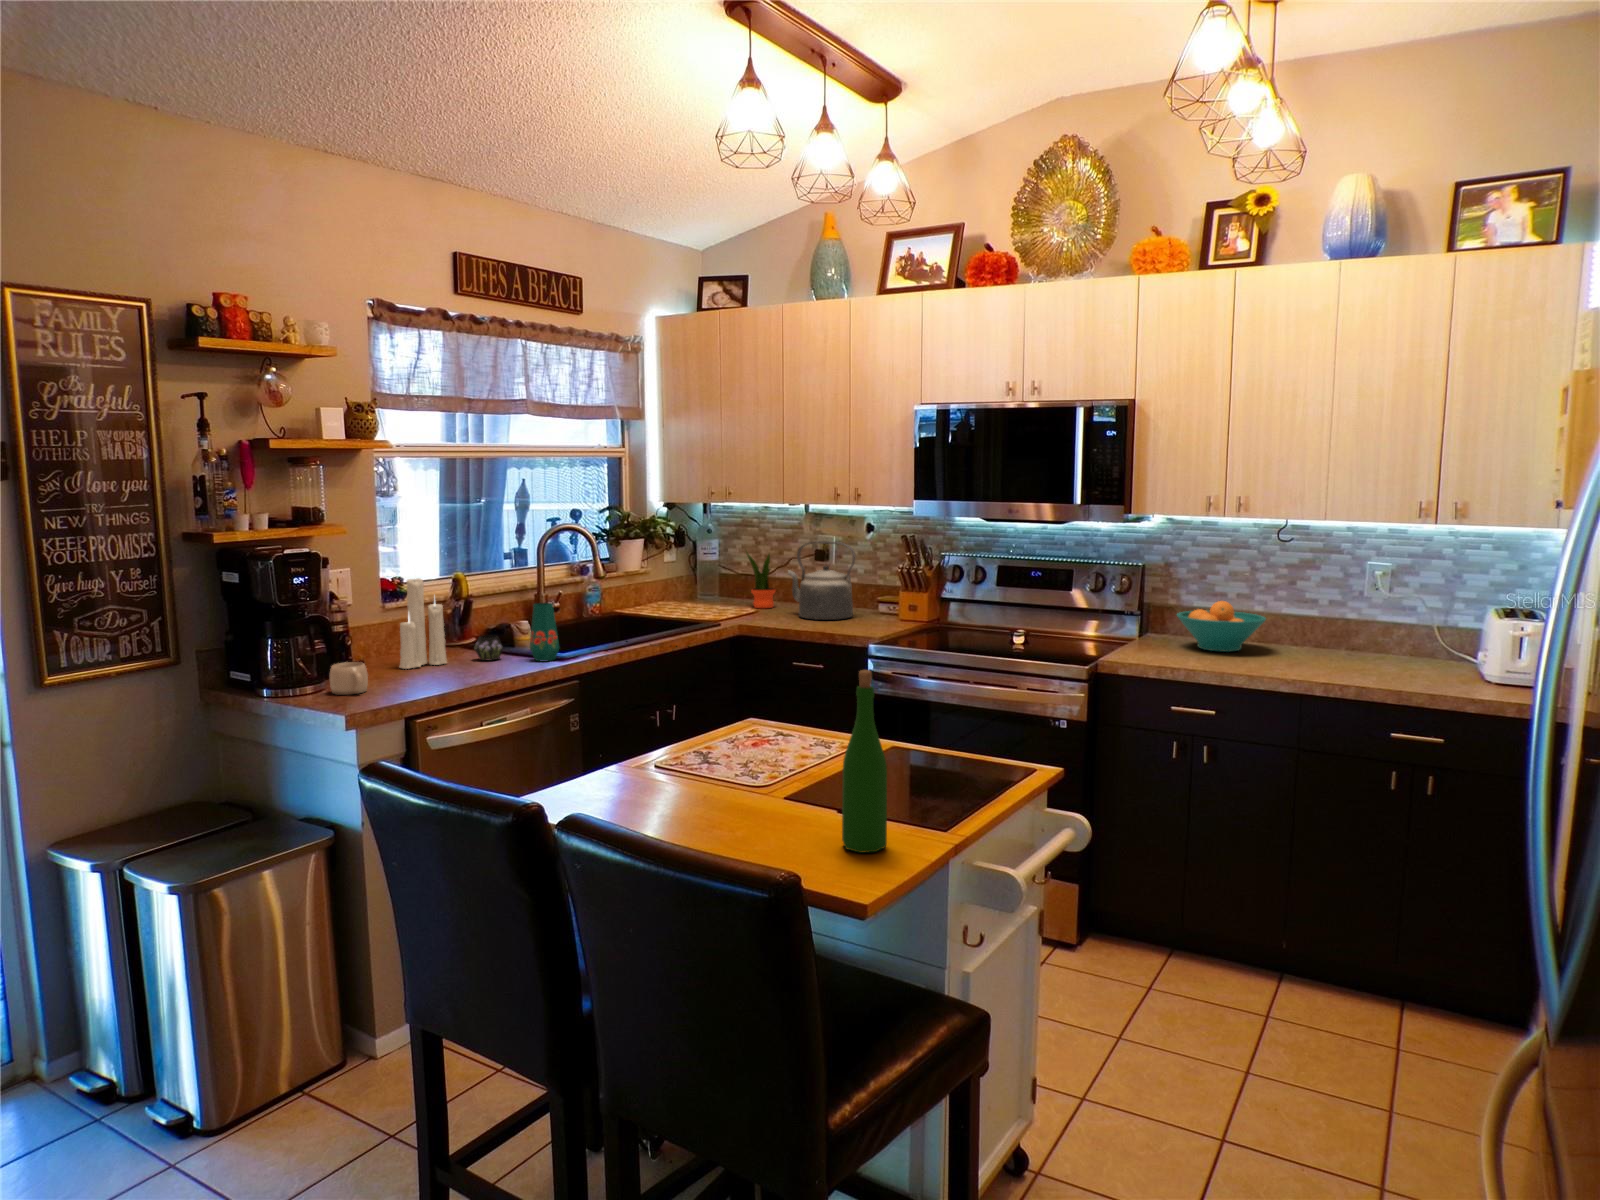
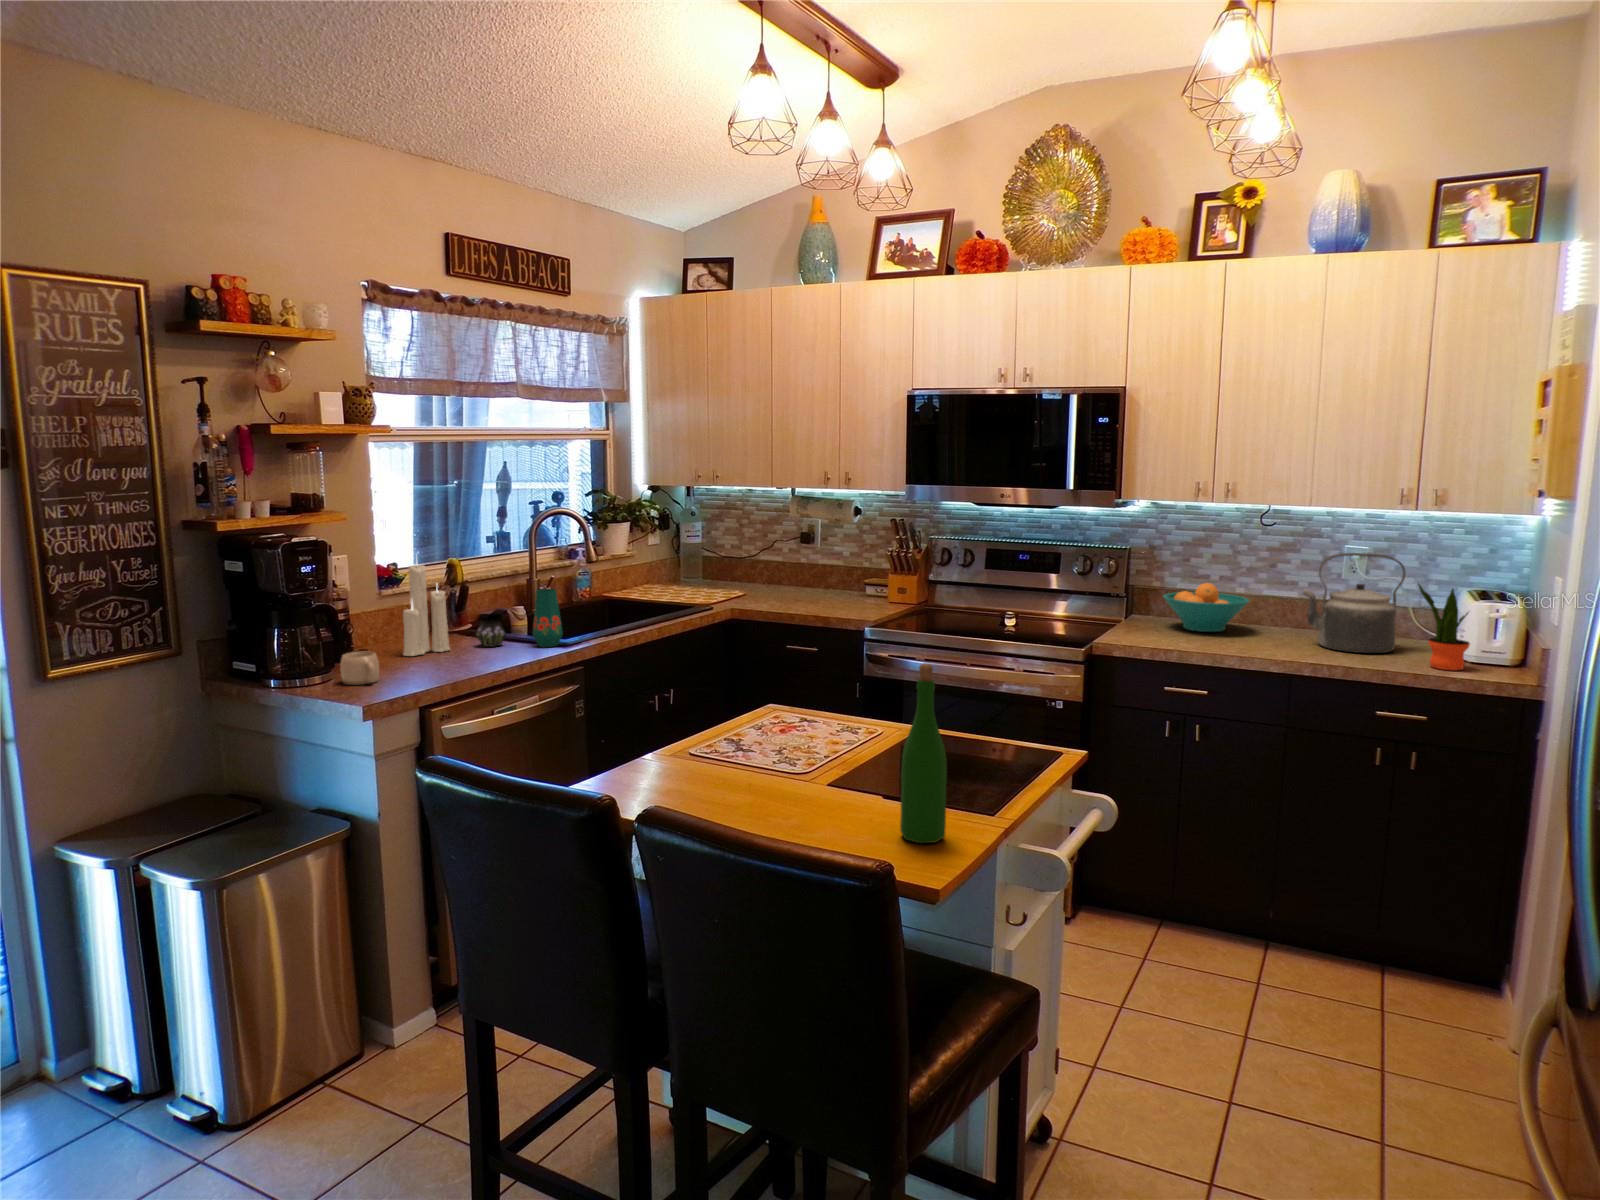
kettle: present [788,541,856,620] -> present [1302,553,1405,653]
potted plant: present [746,552,776,608] -> present [1418,584,1470,670]

